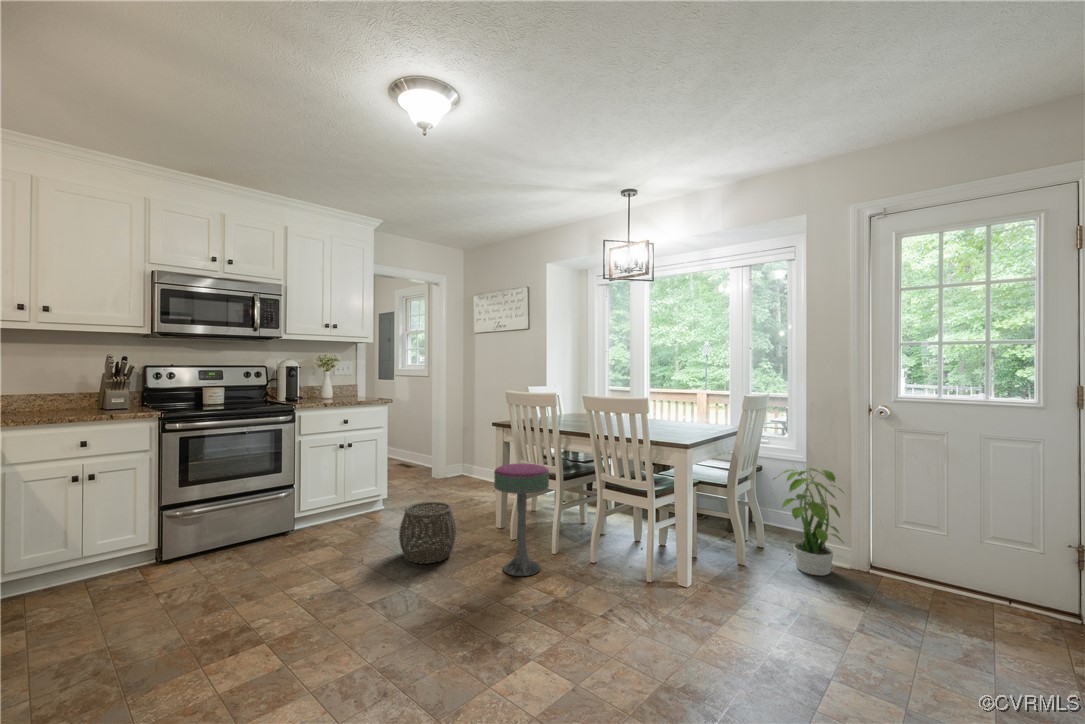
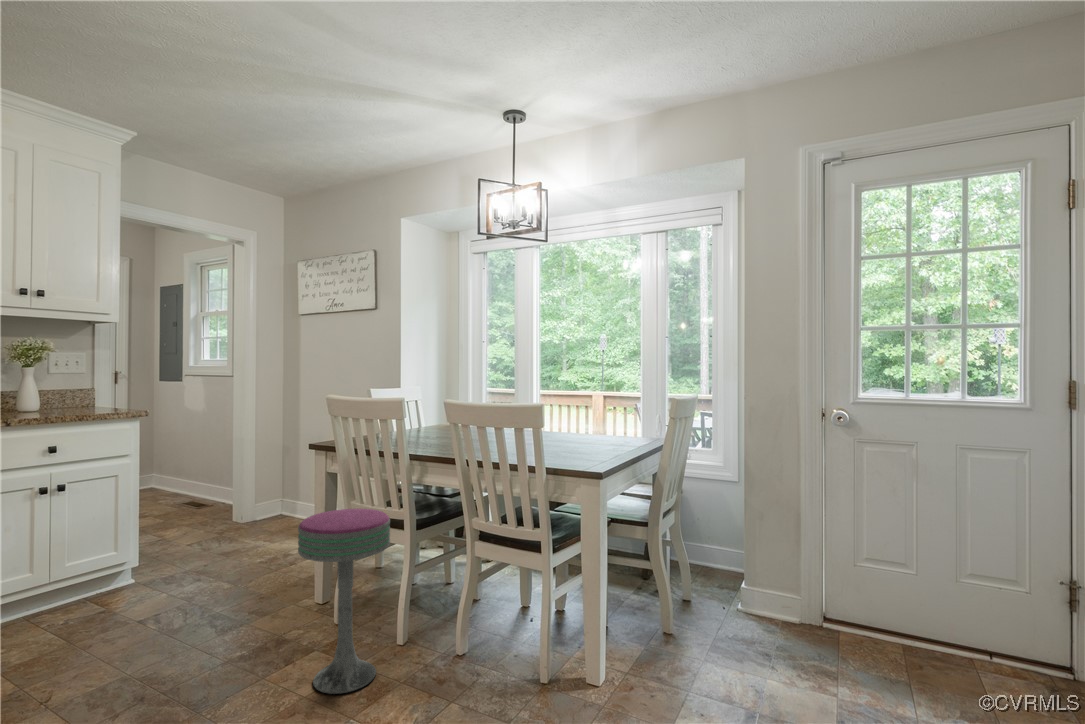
potted plant: present [773,467,843,576] -> none [704,488,797,641]
woven basket: present [399,502,457,564] -> none [128,577,239,690]

